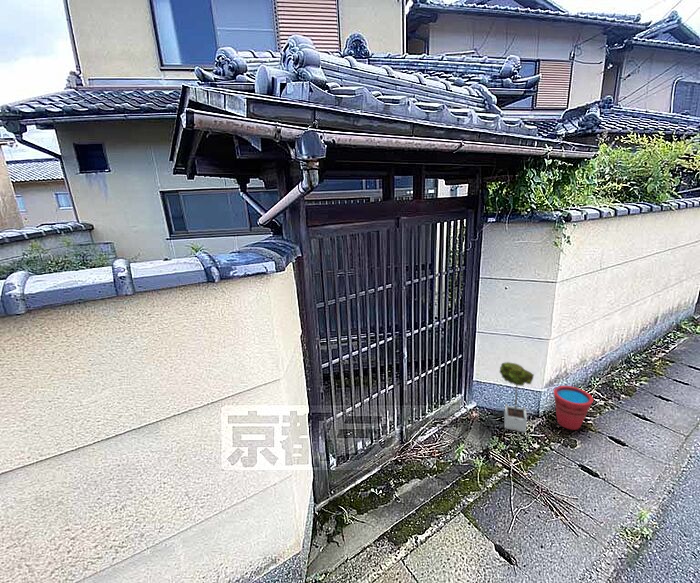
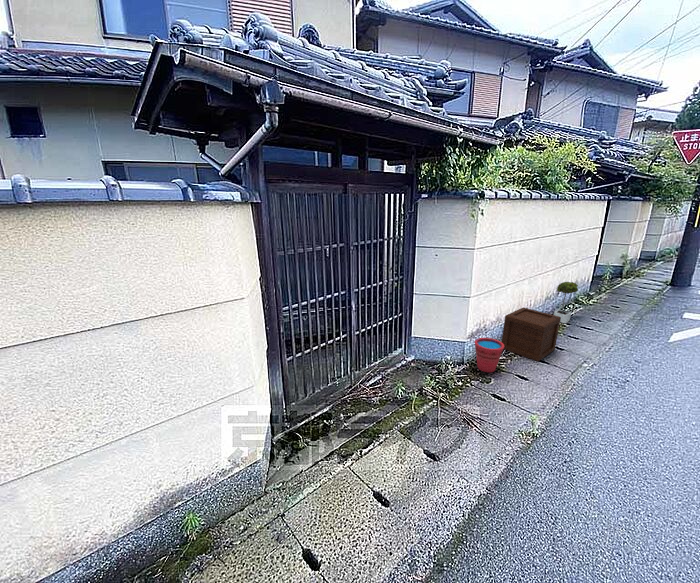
wooden crate: none [585,345,668,417] -> present [502,308,561,361]
potted tree: present [500,362,534,432] -> present [554,282,578,323]

